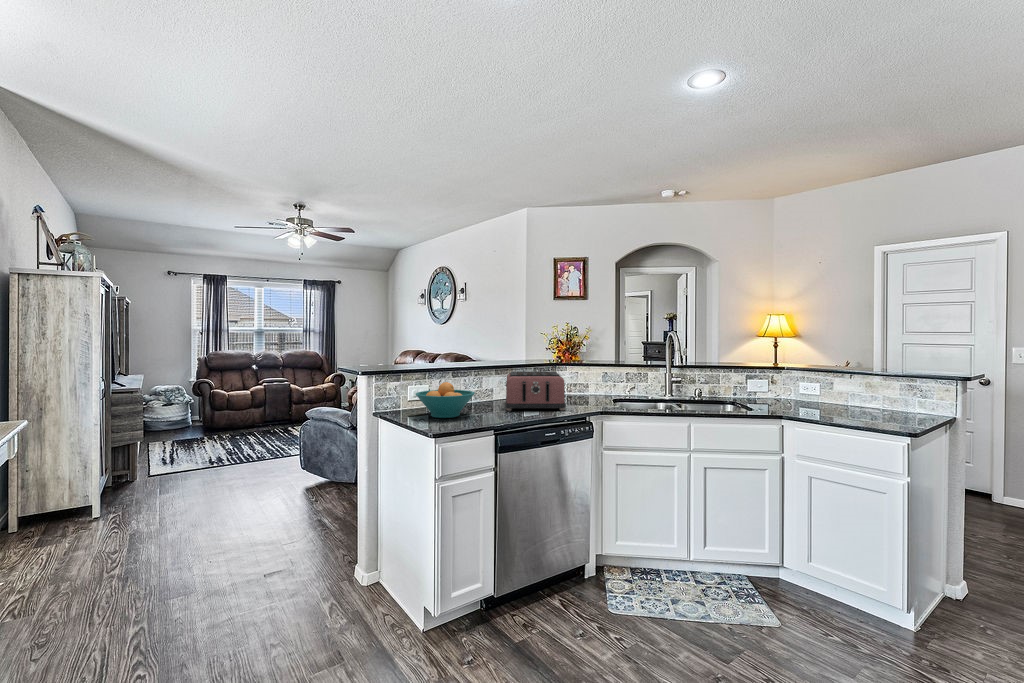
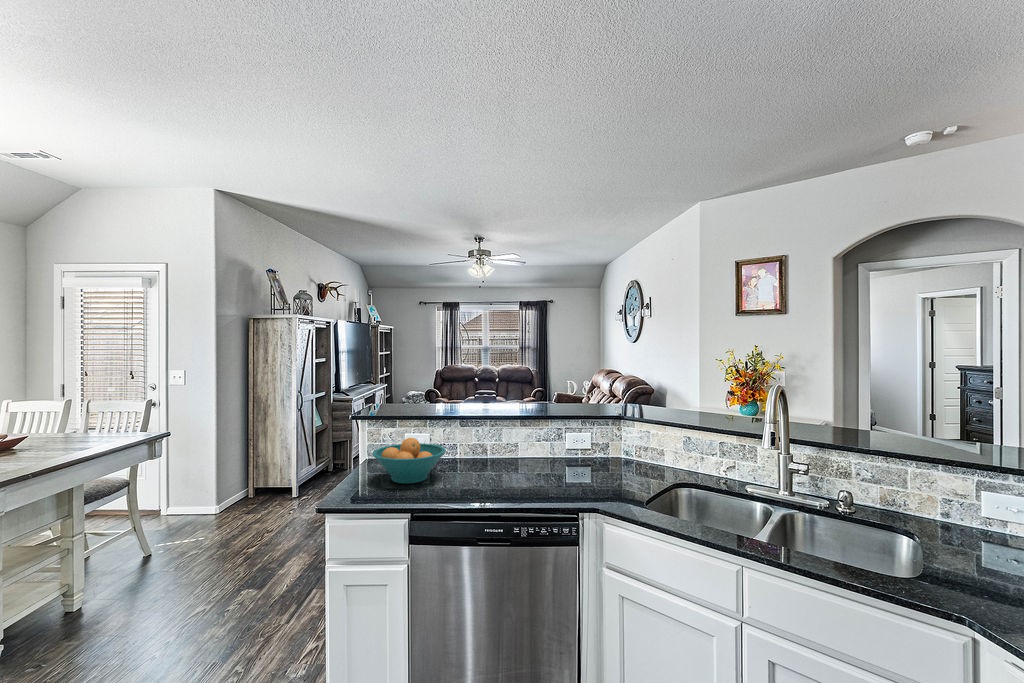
toaster: present [505,372,566,411] -> none [491,425,597,494]

